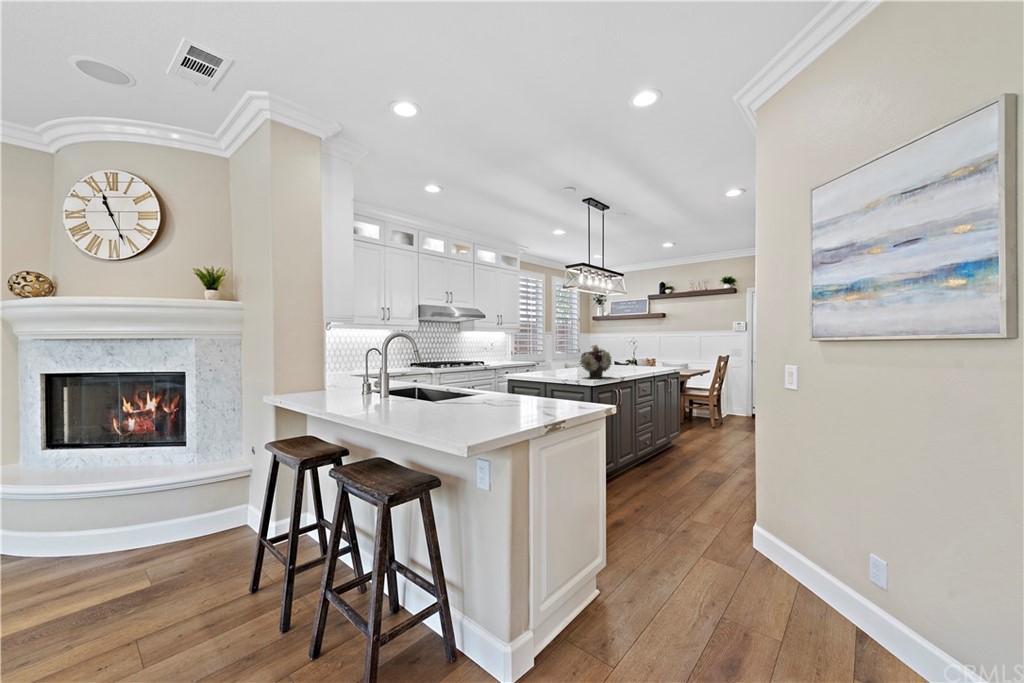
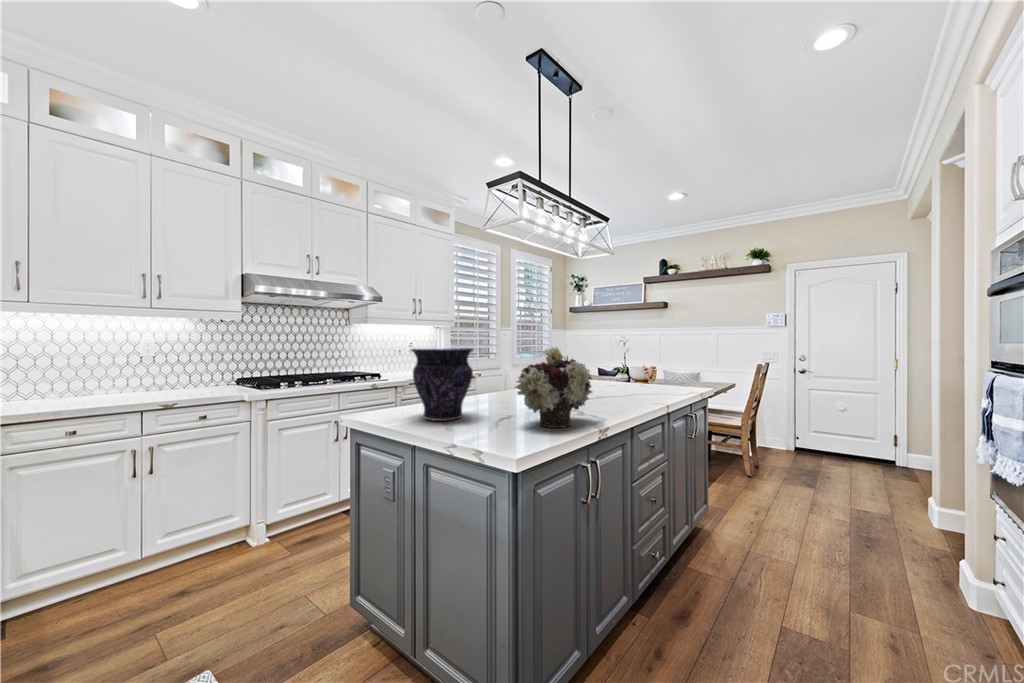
vase: none [530,345,559,377] -> present [411,348,473,421]

